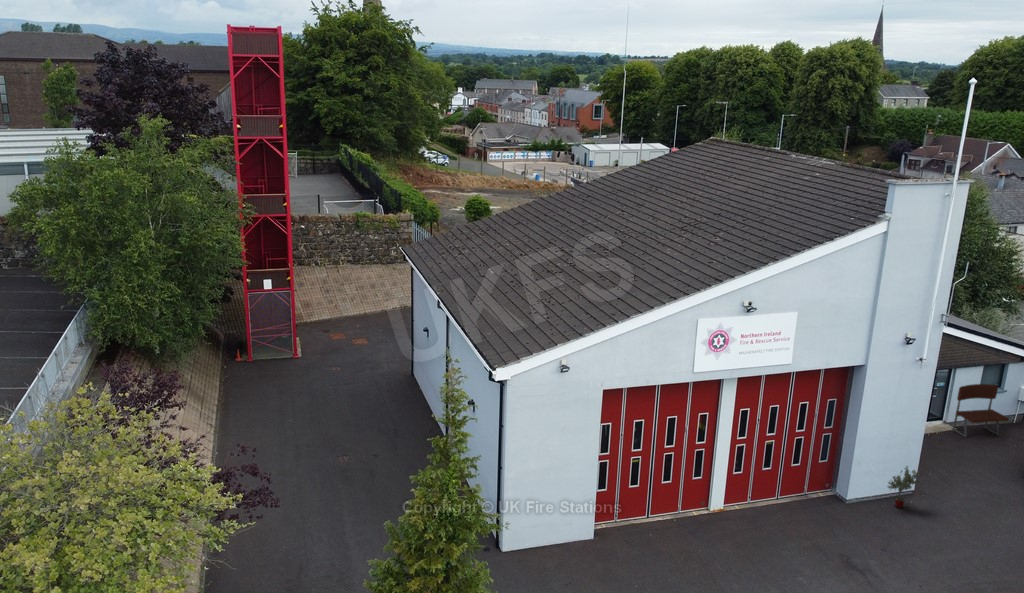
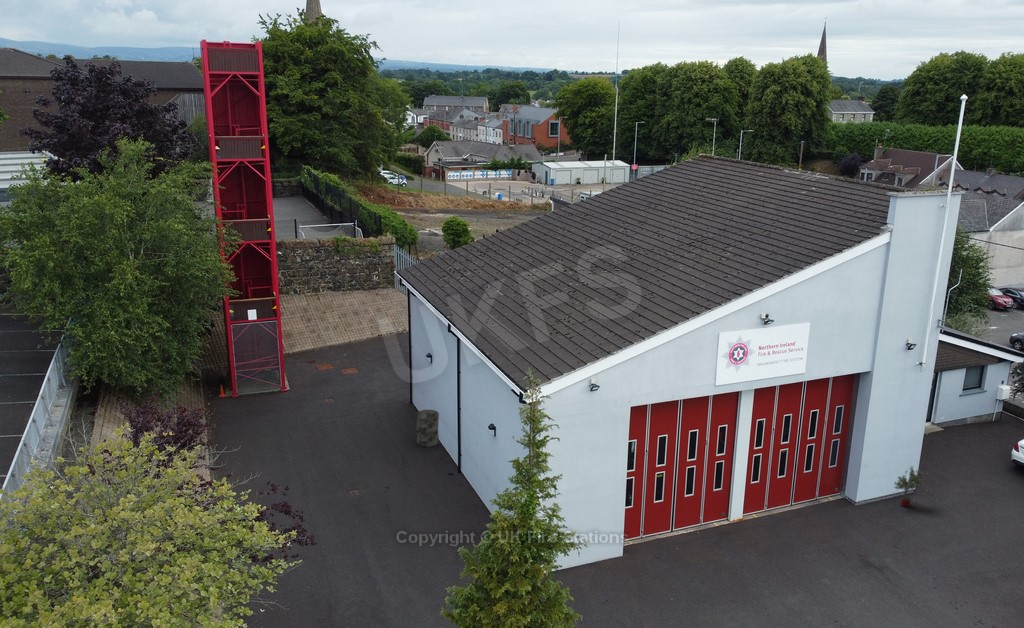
bench: present [952,384,1009,438] -> none [939,383,992,435]
trash can: none [408,386,431,423] -> present [416,410,439,447]

